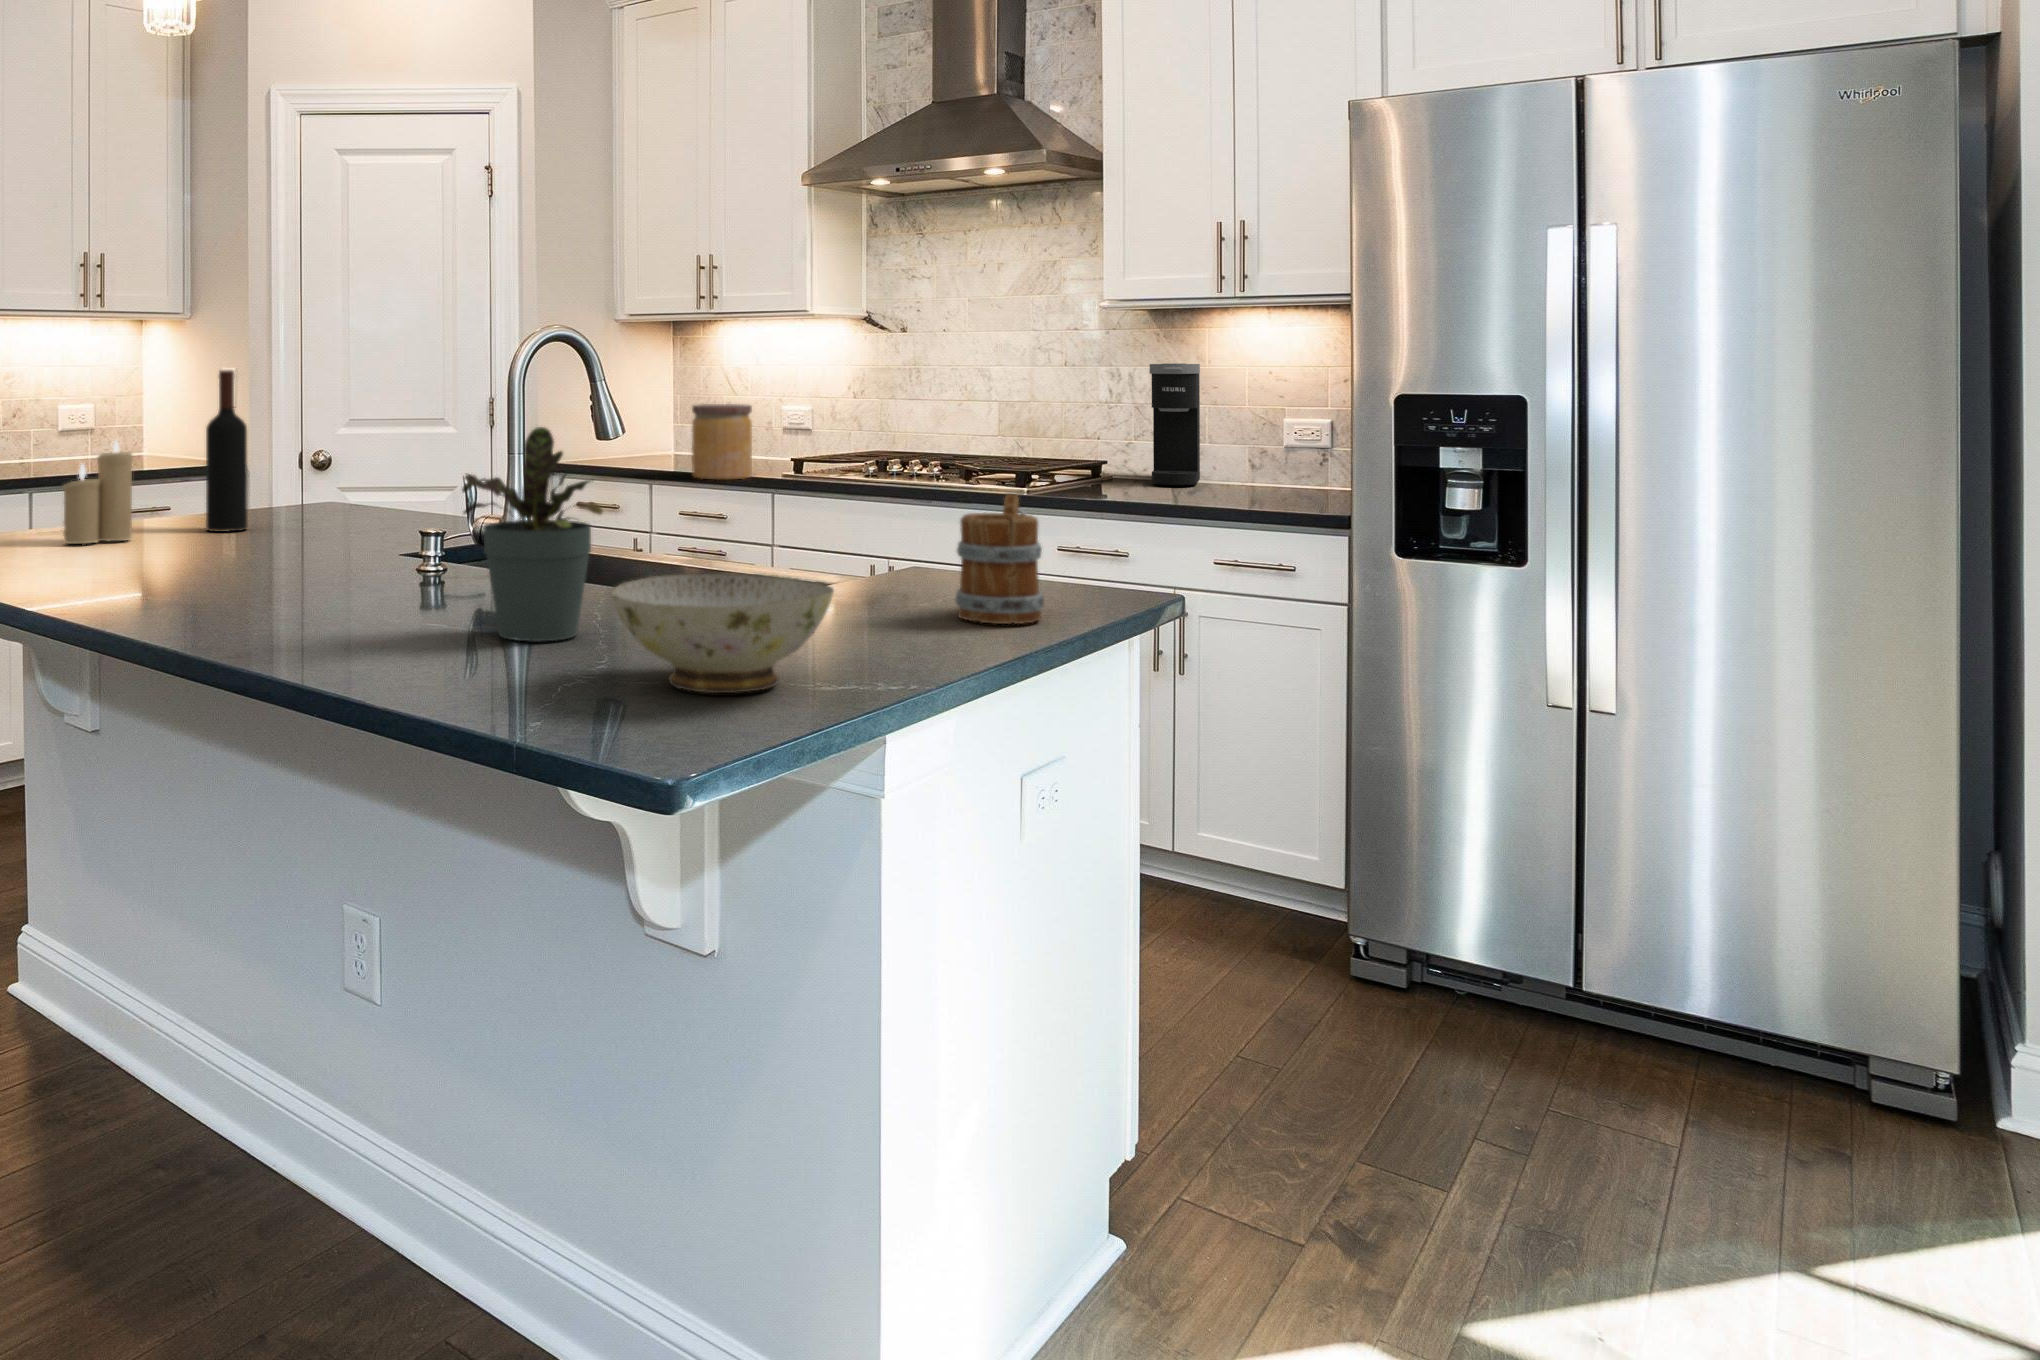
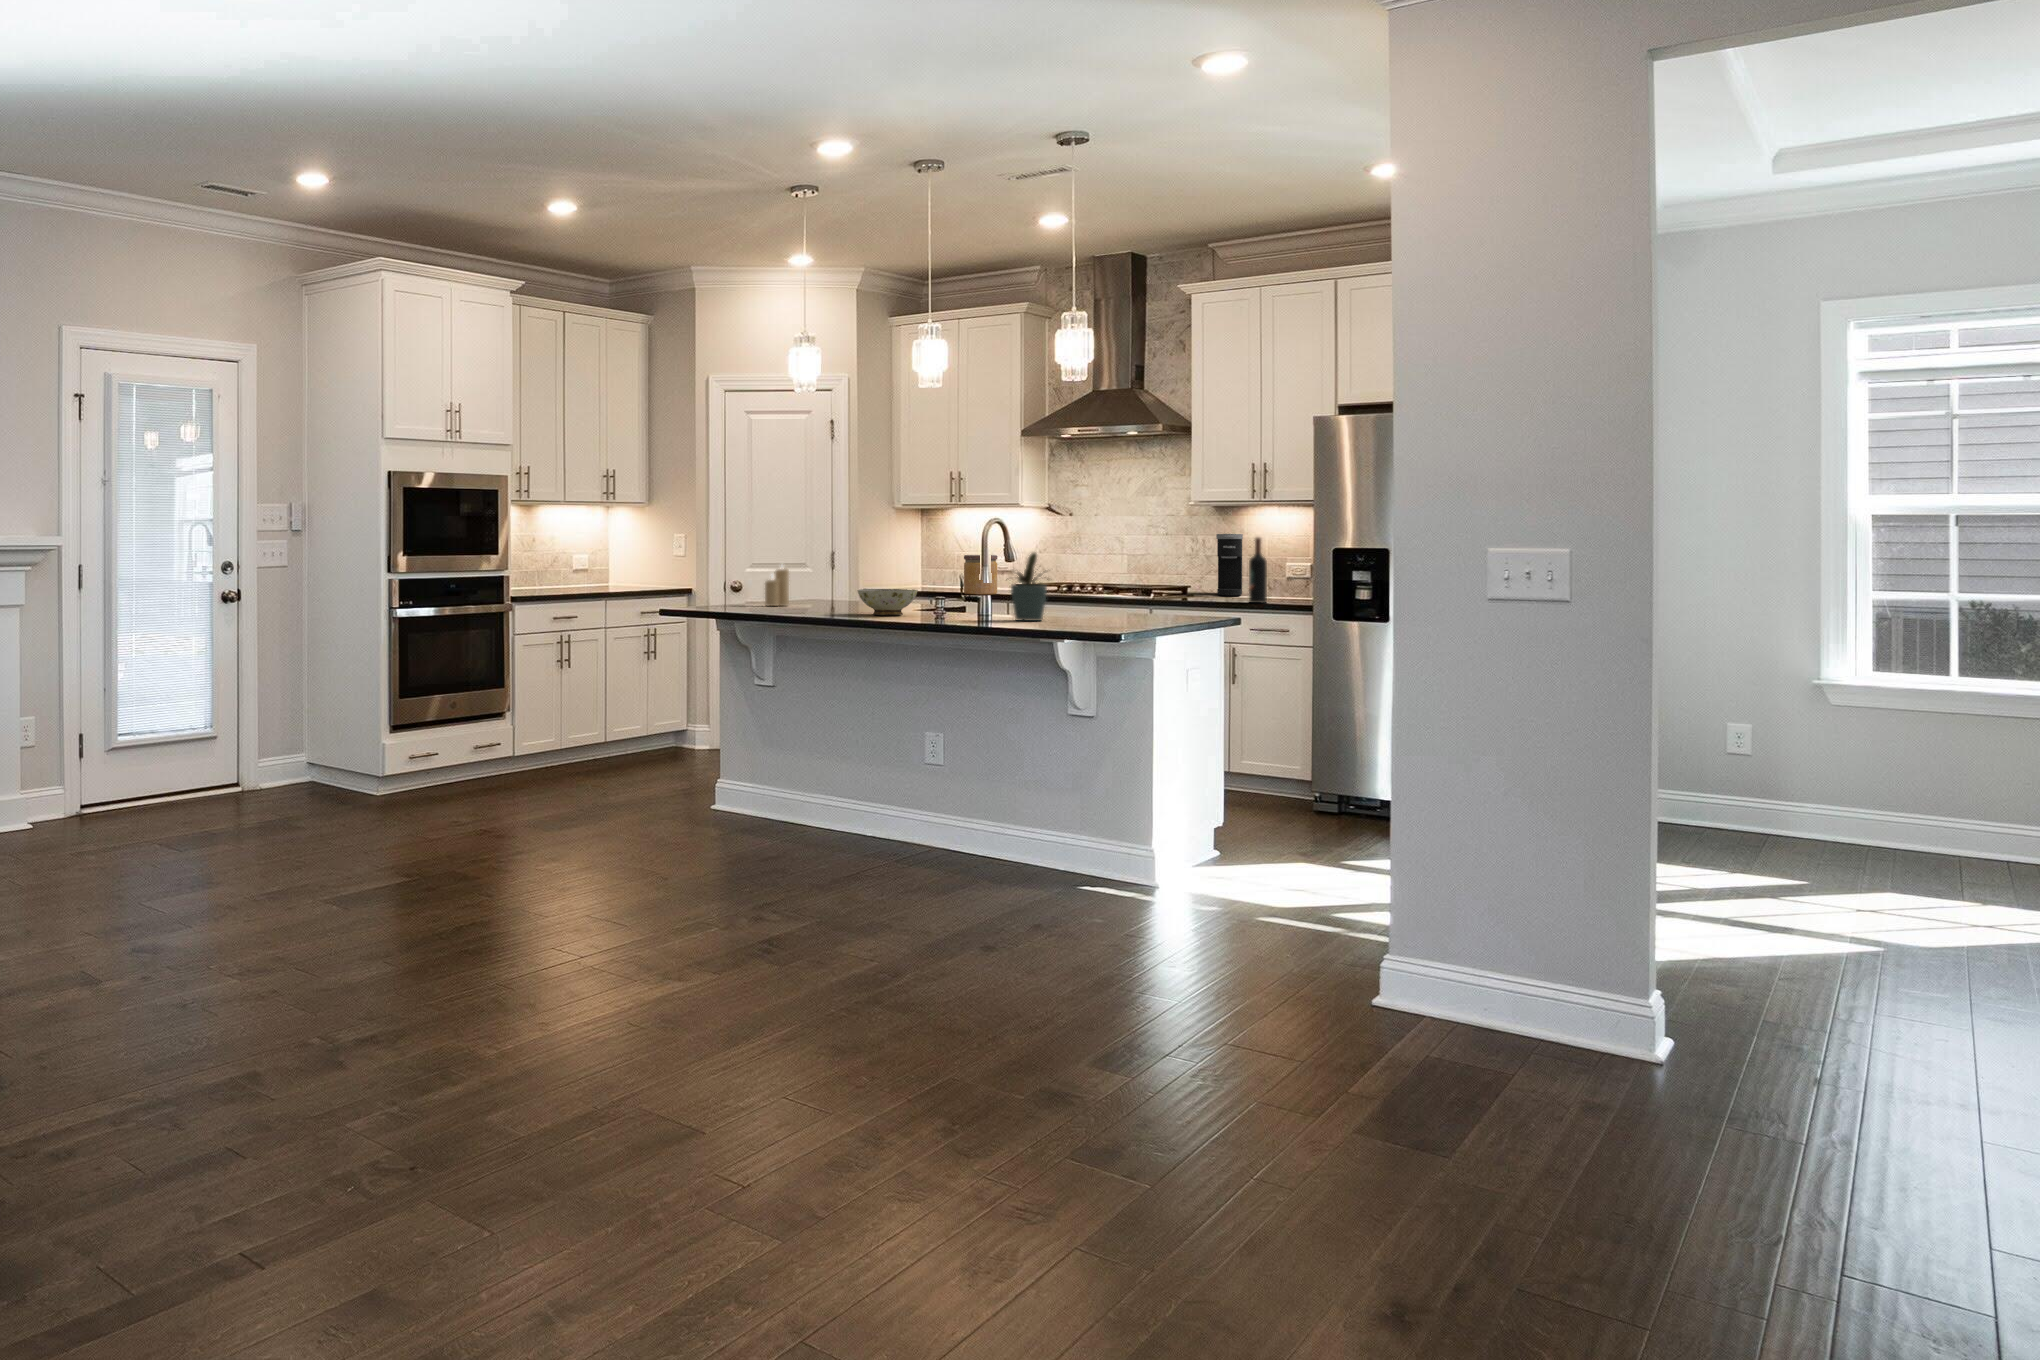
wine bottle: present [206,370,248,532] -> present [1249,538,1267,603]
mug: present [955,494,1044,624] -> none [1163,578,1195,620]
ceramic bowl: present [610,573,834,693] -> present [858,589,918,615]

